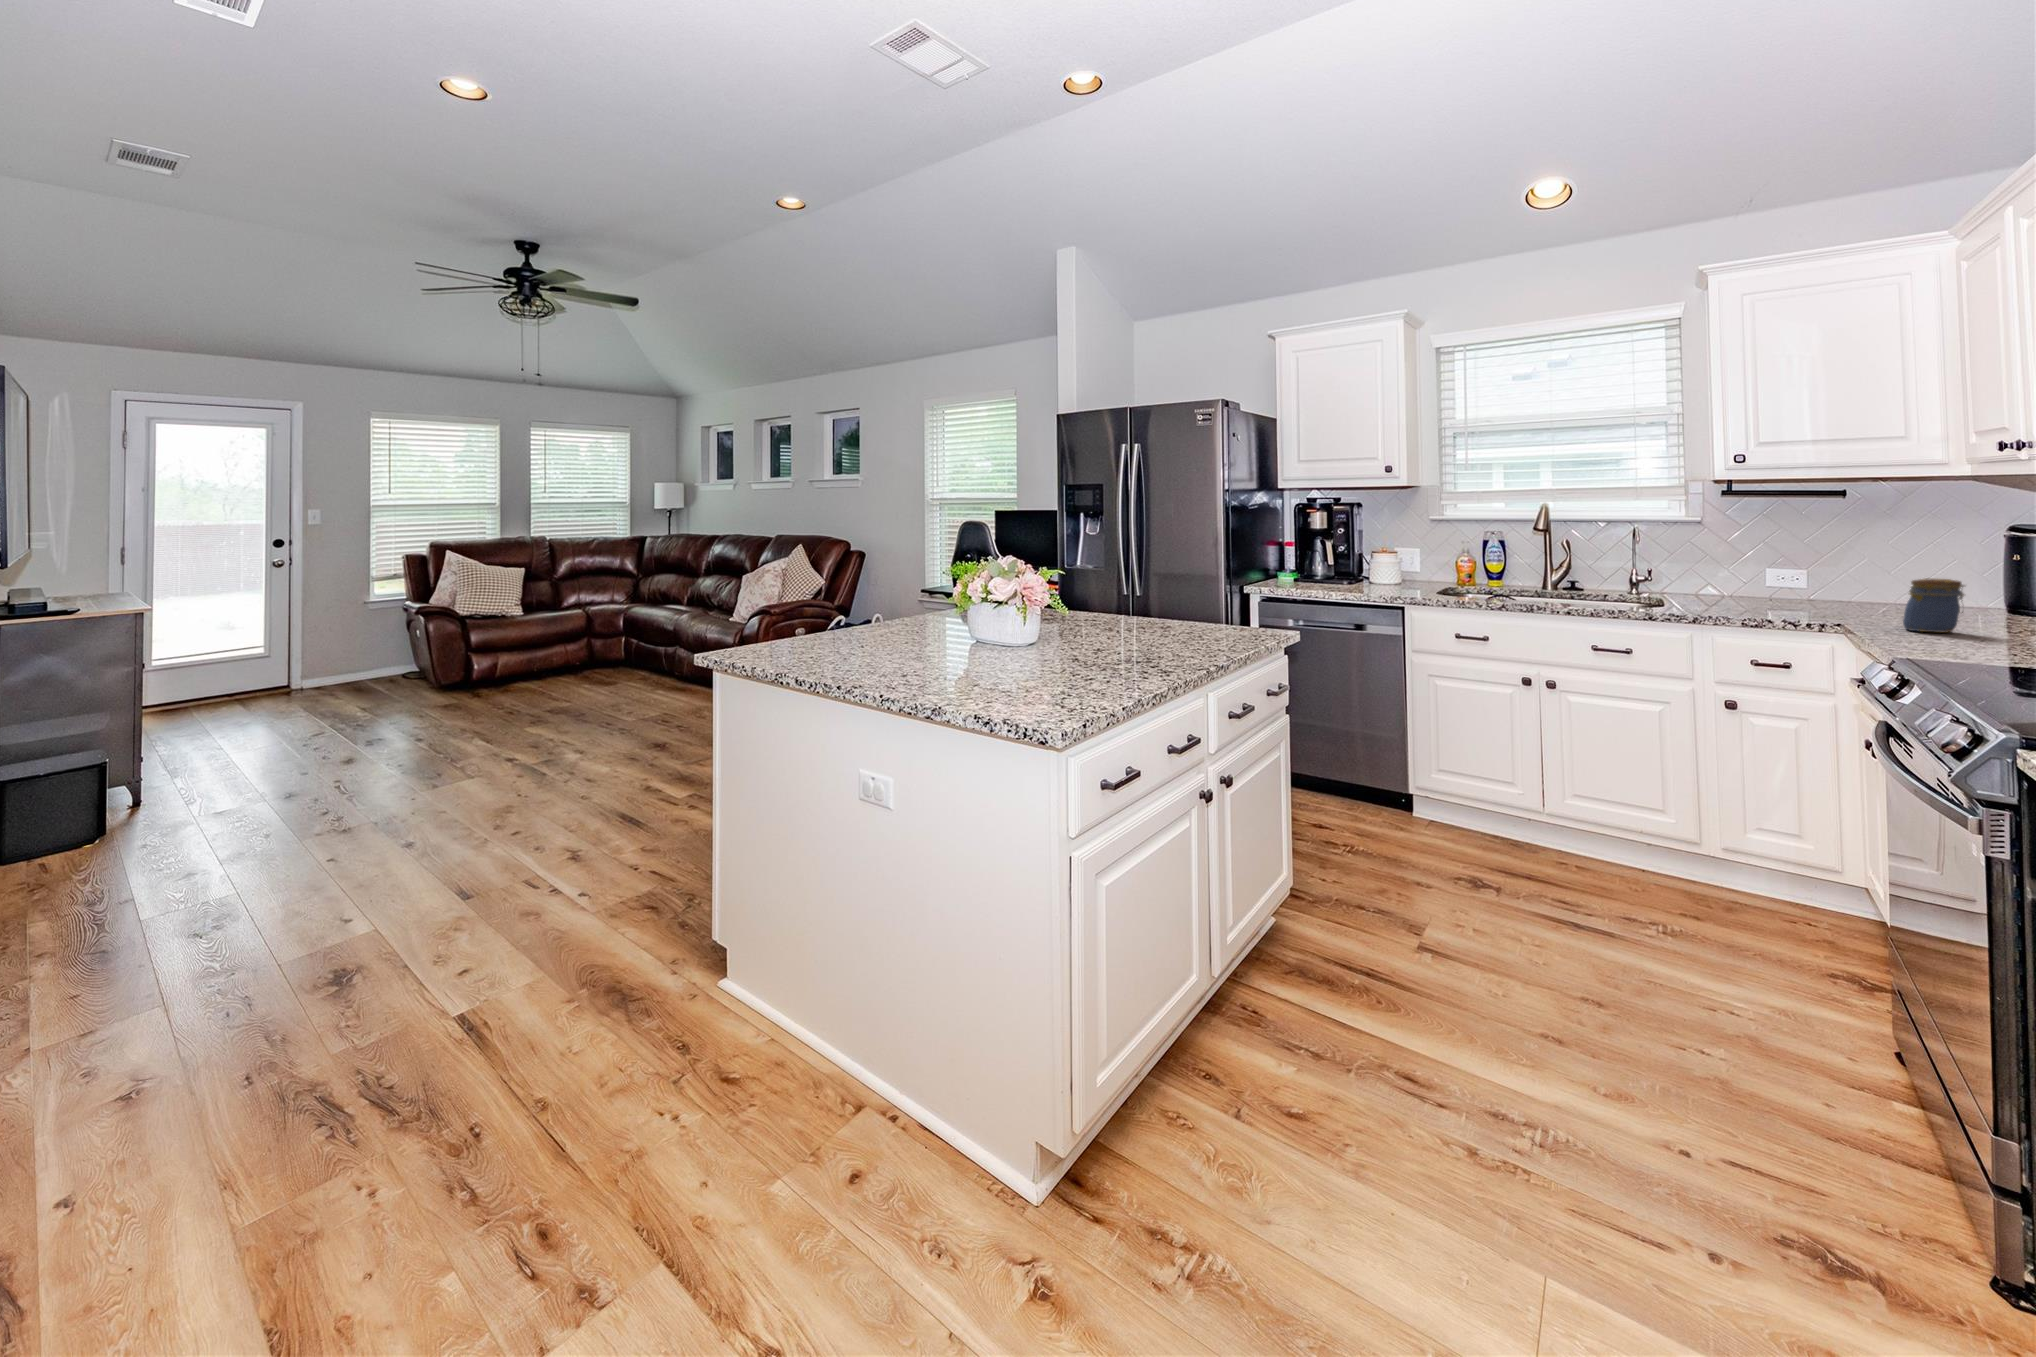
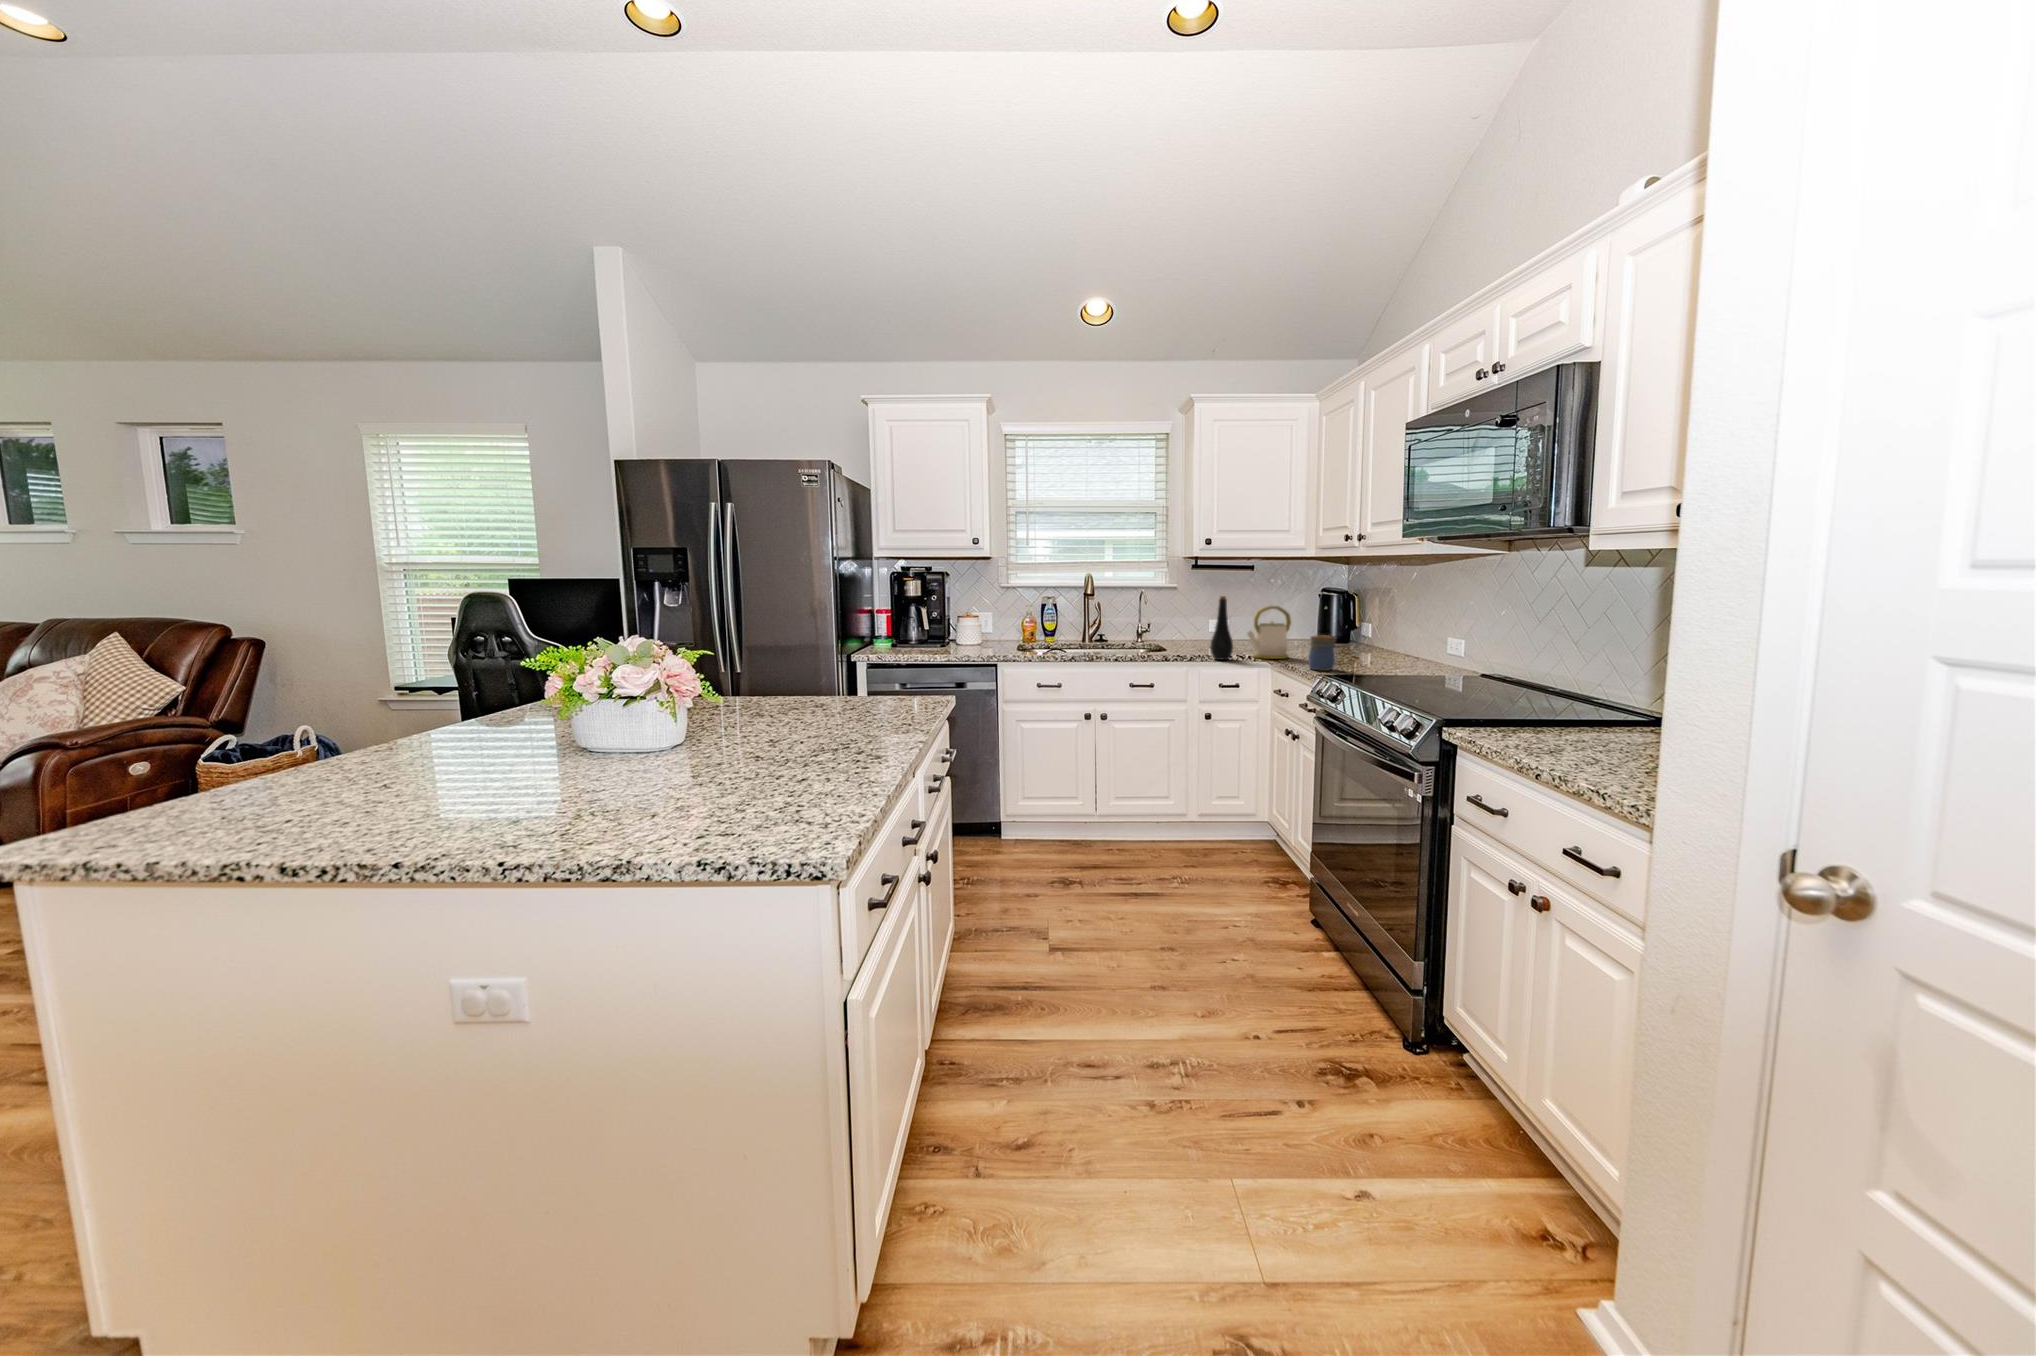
bottle: none [1729,523,1770,614] -> present [1210,596,1233,660]
kettle: none [1800,538,1889,616] -> present [1248,605,1291,659]

